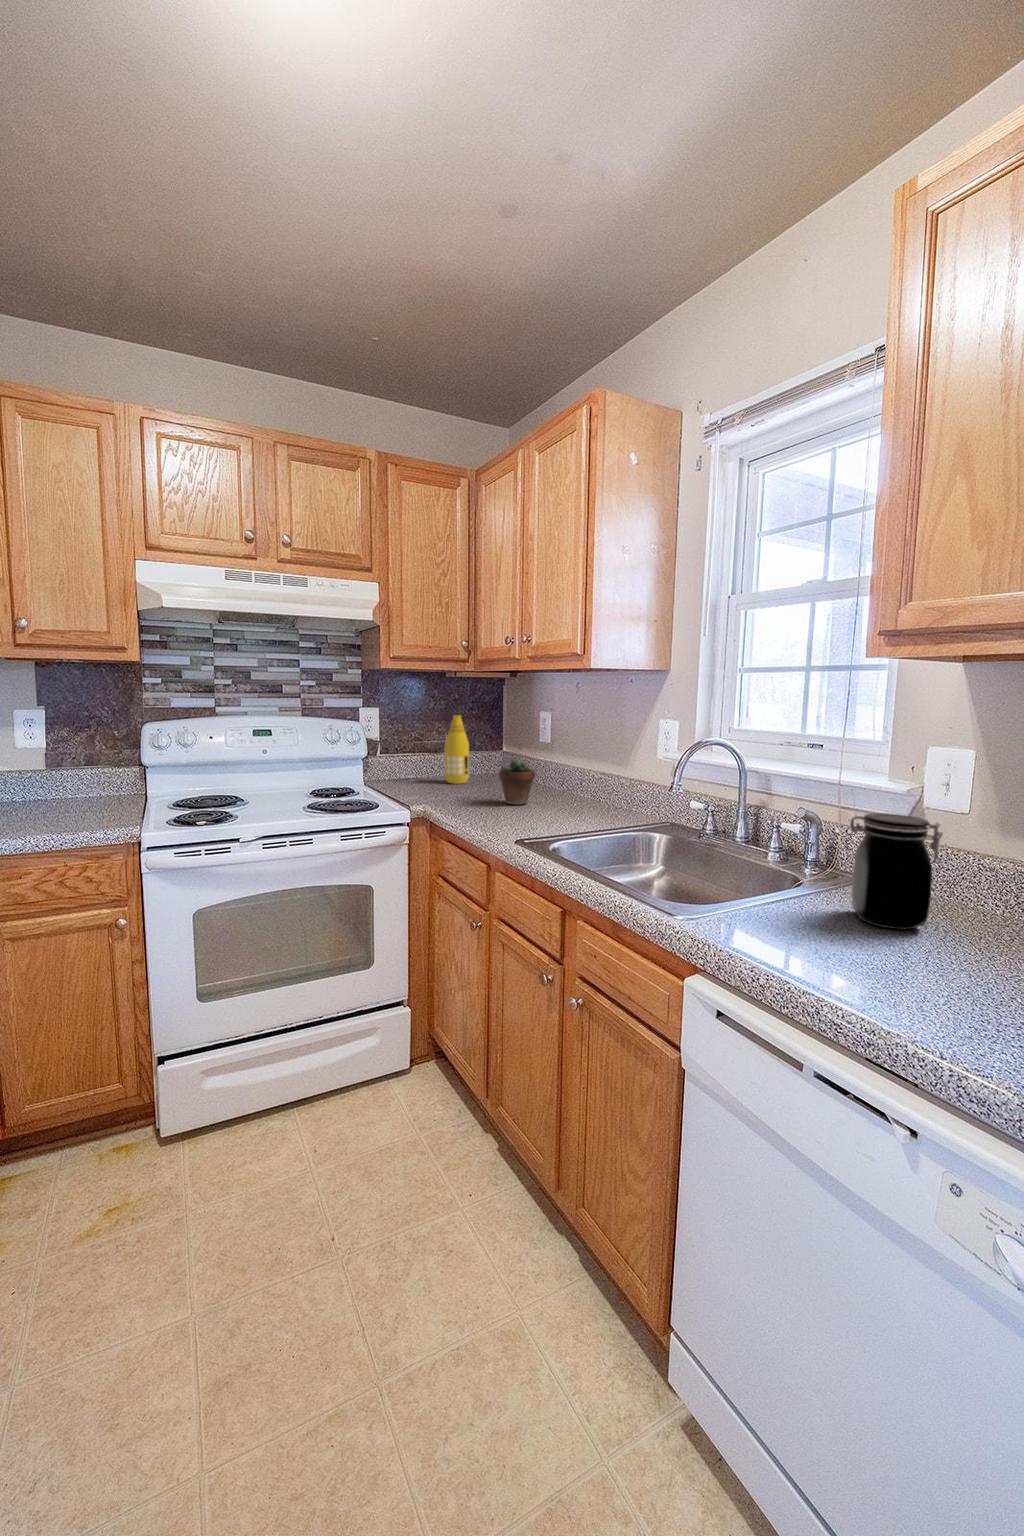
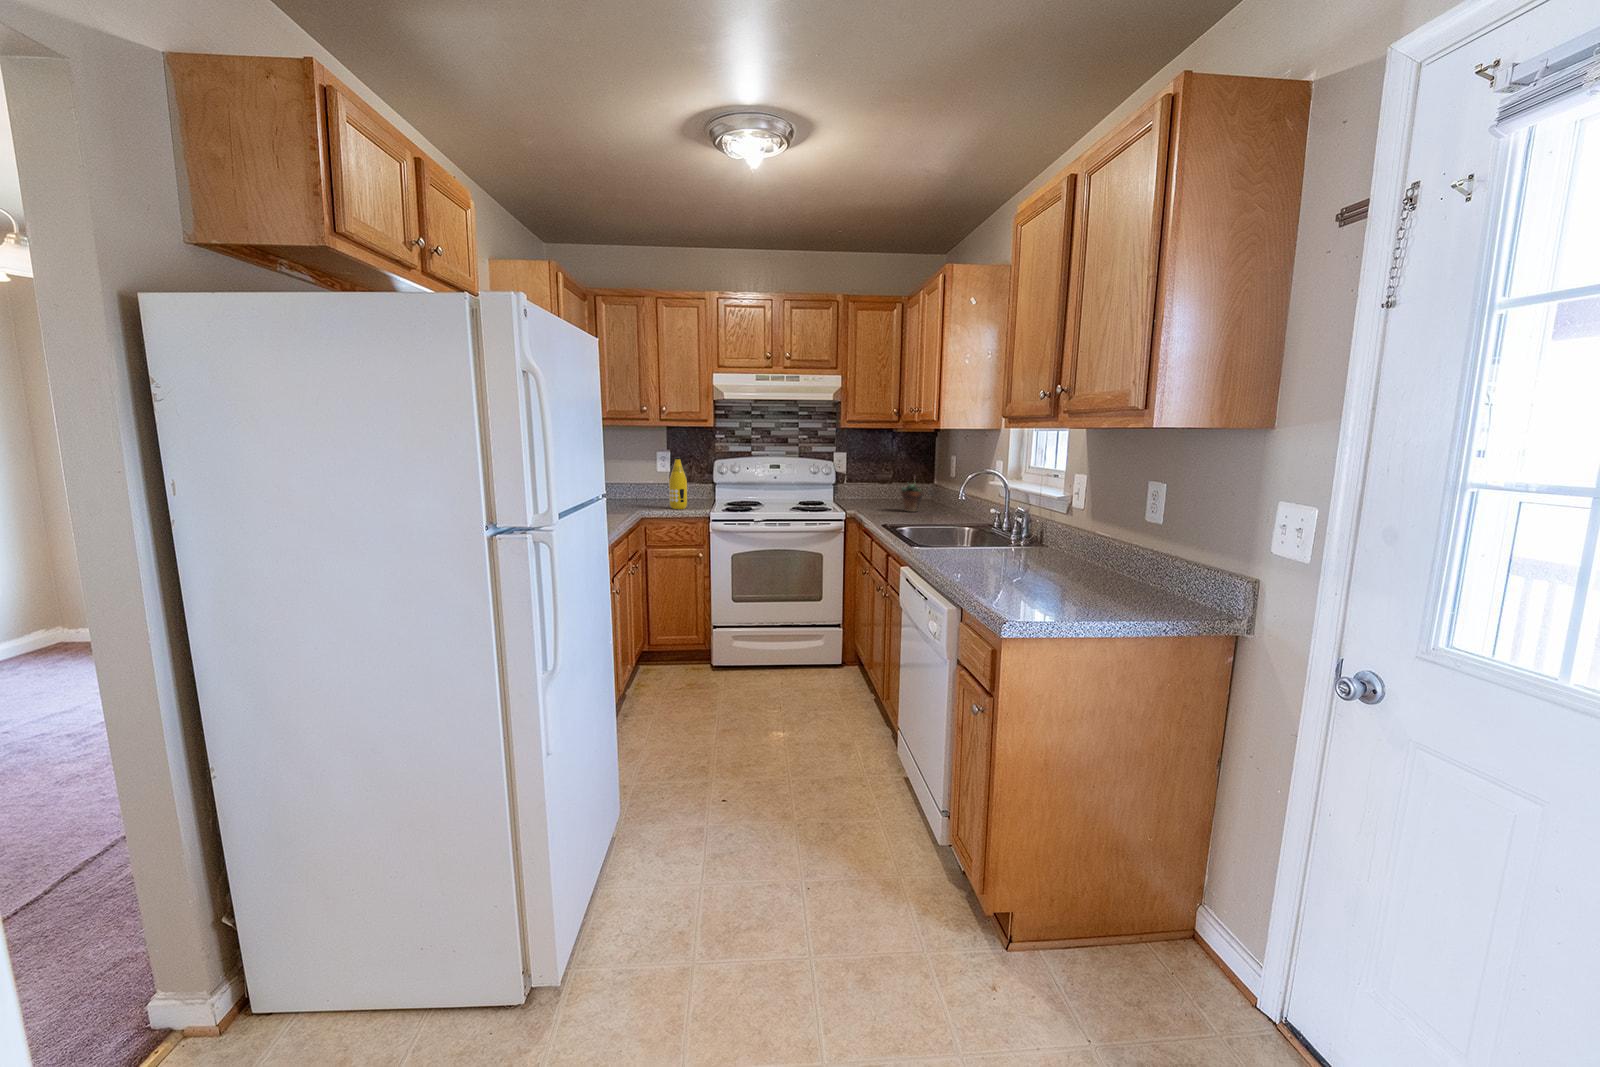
bottle: present [444,712,469,784] -> present [669,457,687,509]
jar: present [850,813,943,929] -> none [997,504,1034,558]

